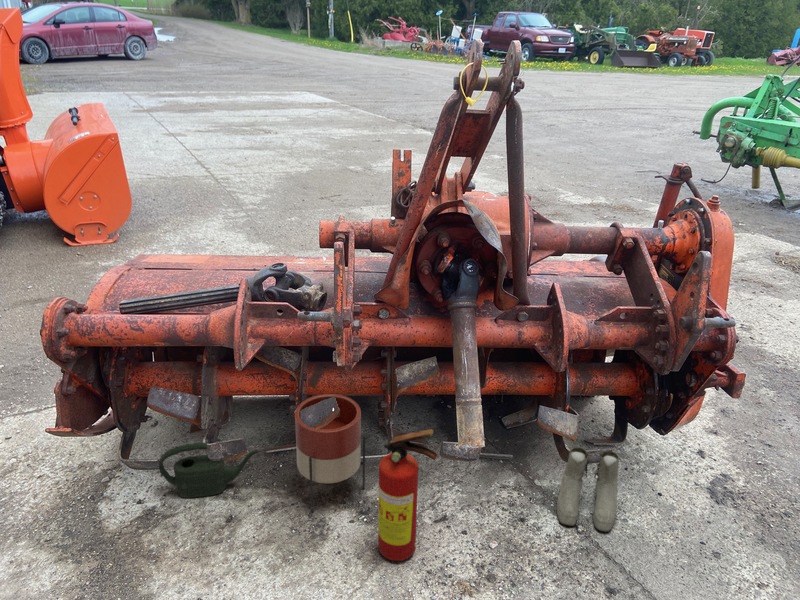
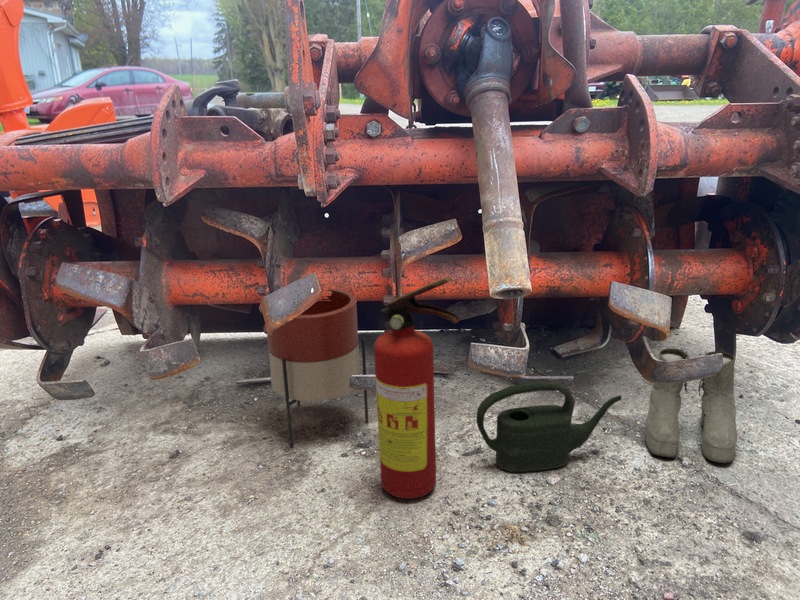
watering can: present [159,443,258,498] -> present [476,382,621,472]

